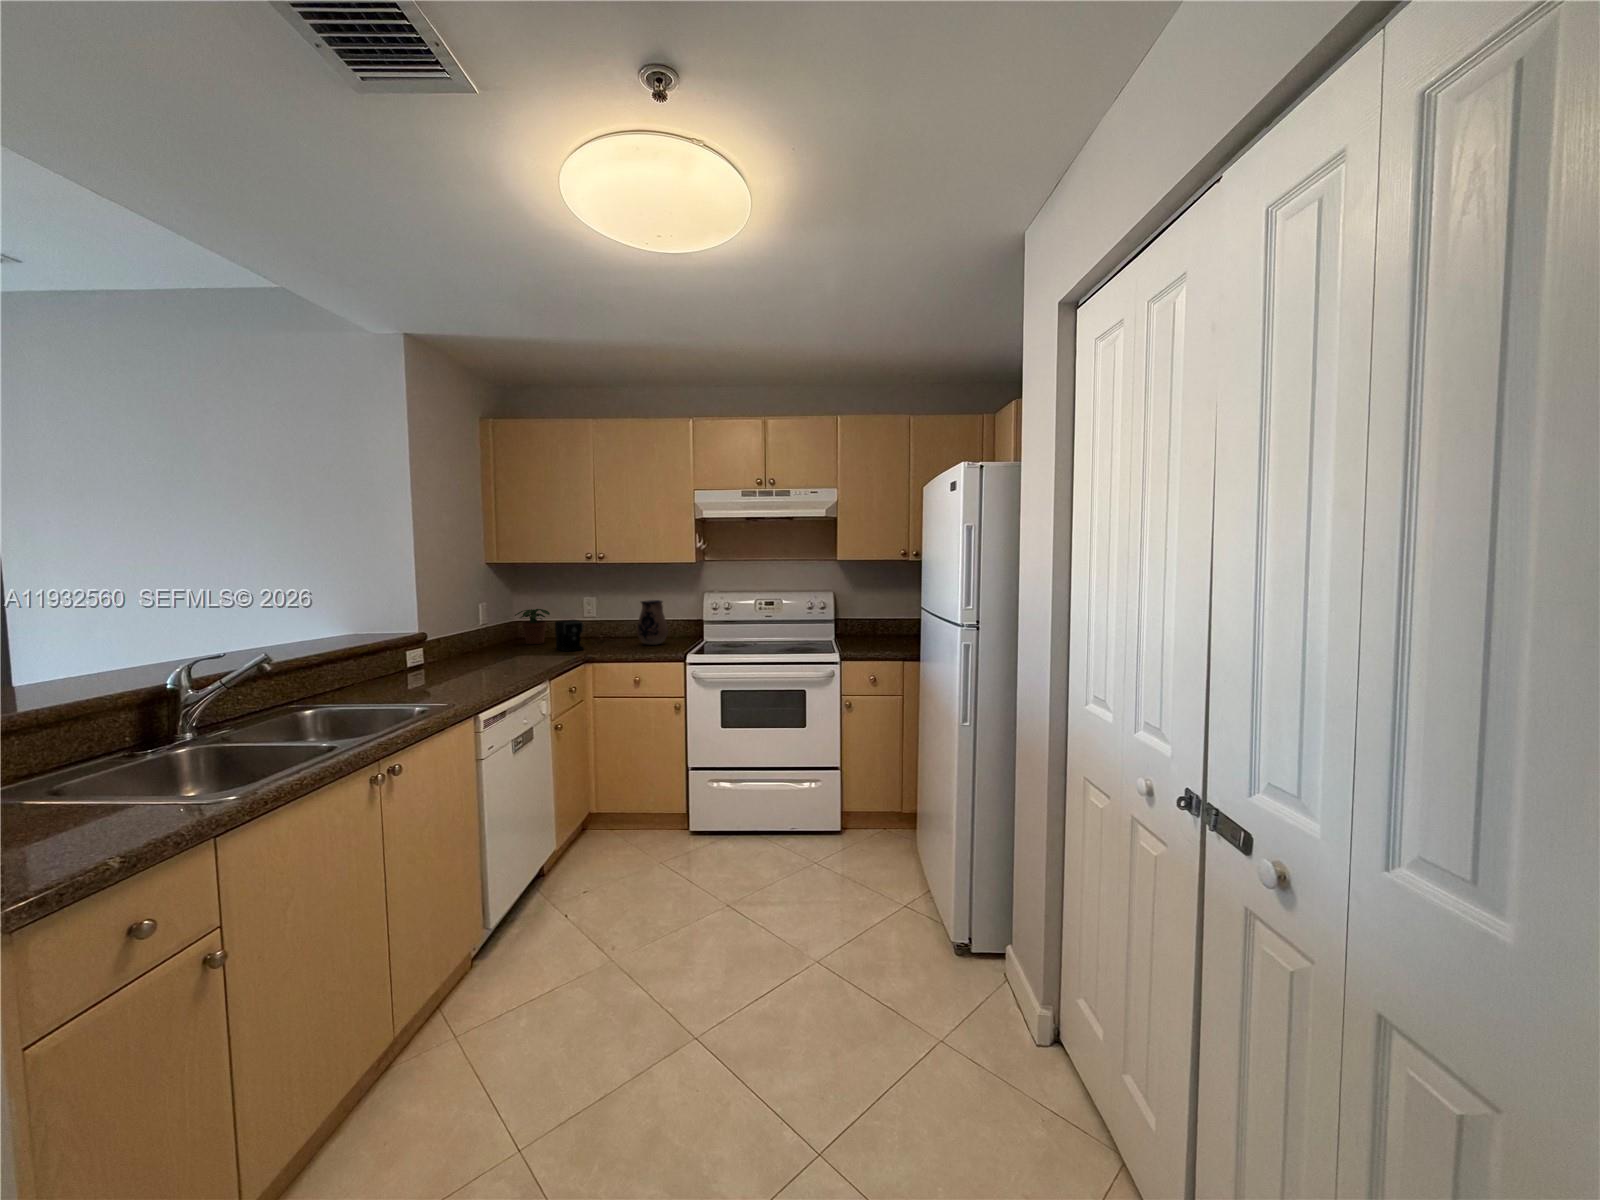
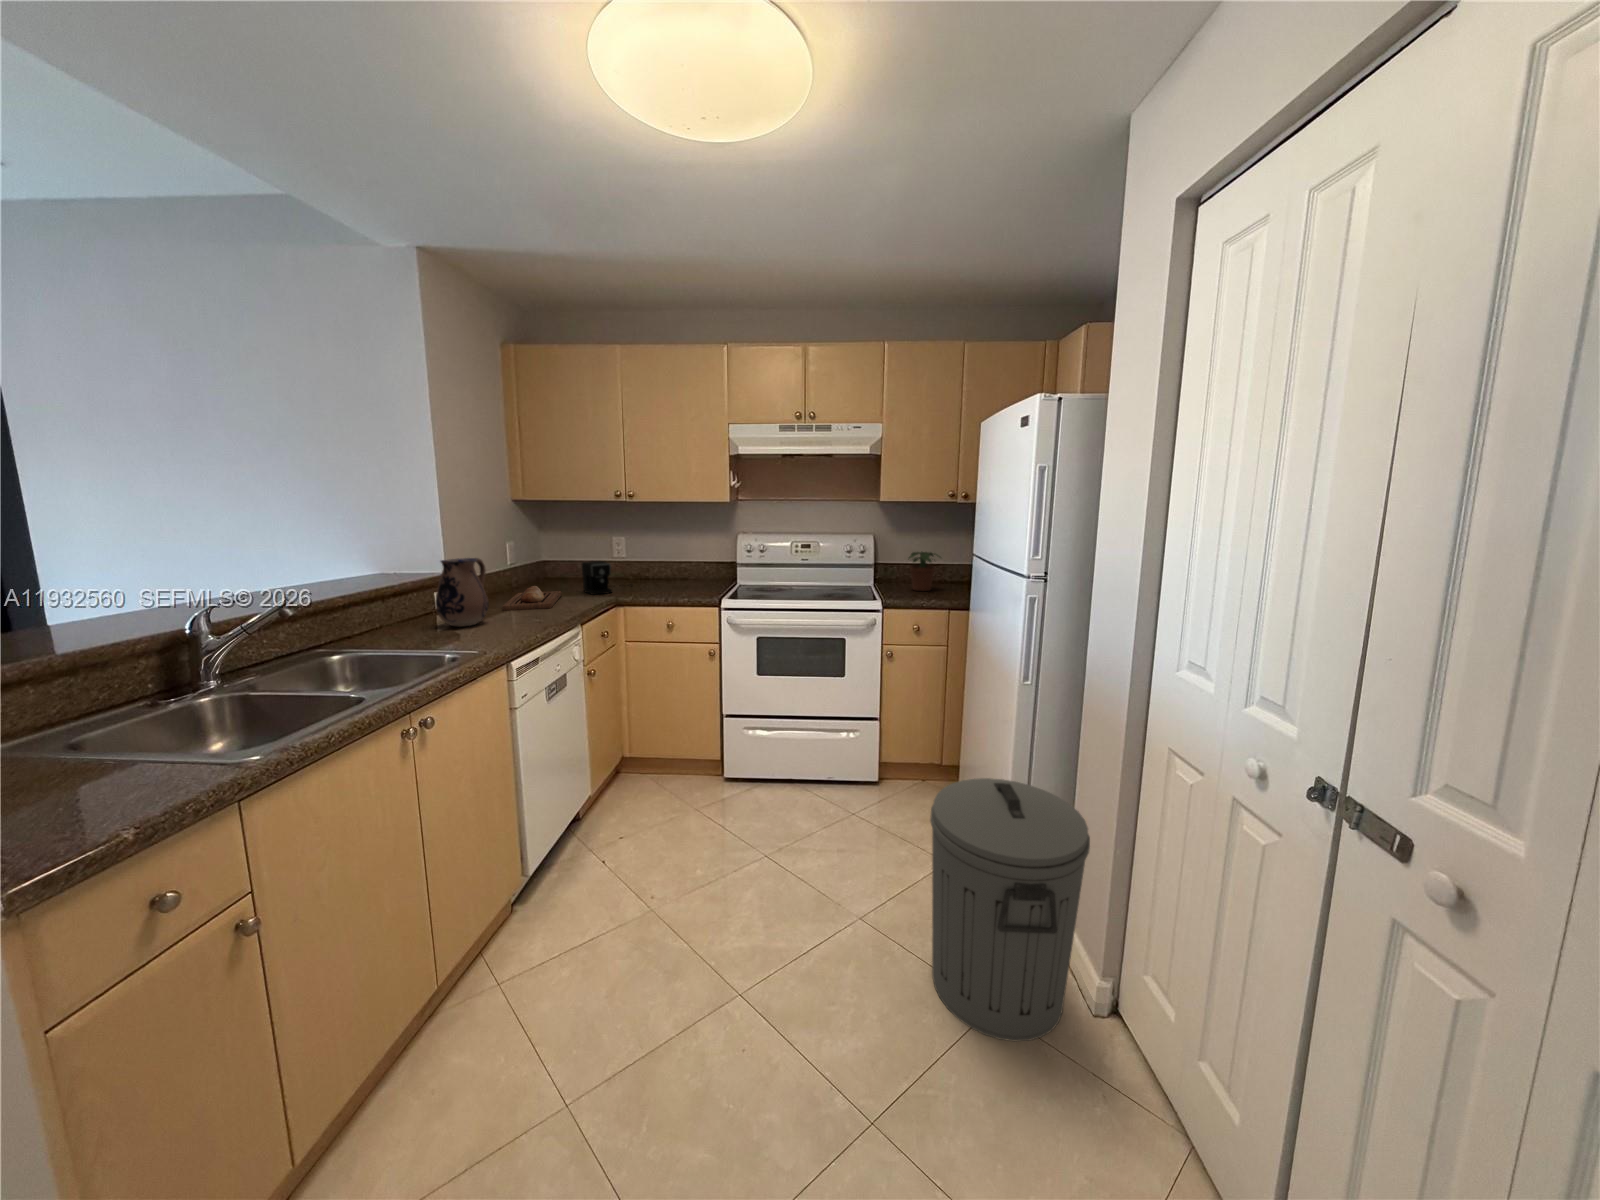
ceramic pitcher: present [637,600,668,645] -> present [435,558,489,626]
potted plant: present [515,609,550,644] -> present [909,552,941,591]
bread loaf: none [476,644,534,667] -> present [502,586,561,610]
trash can: none [877,814,1022,1071] -> present [930,778,1090,1041]

